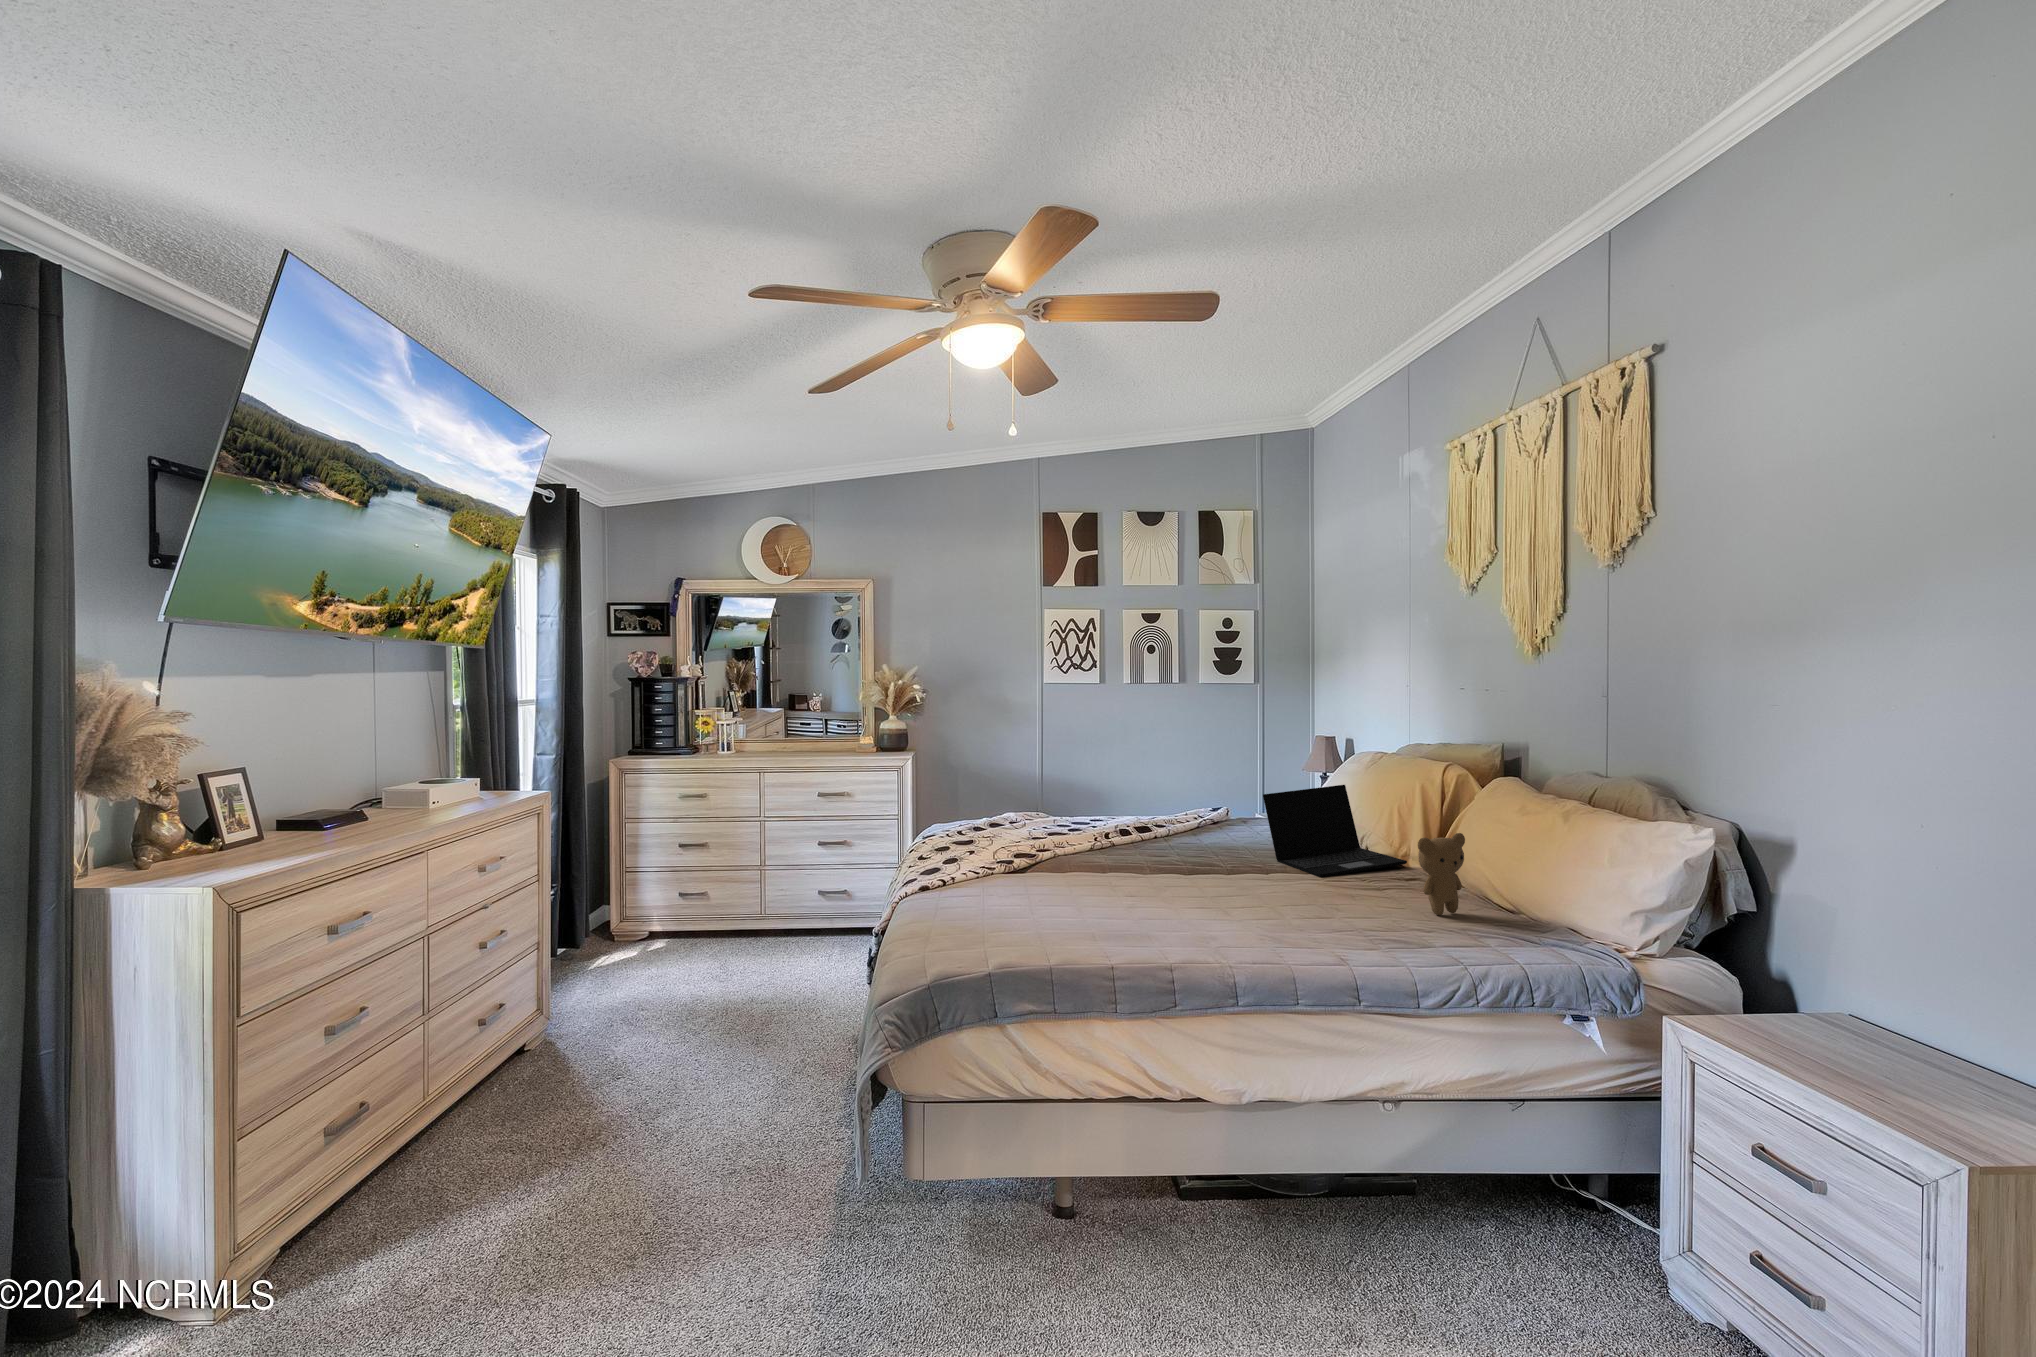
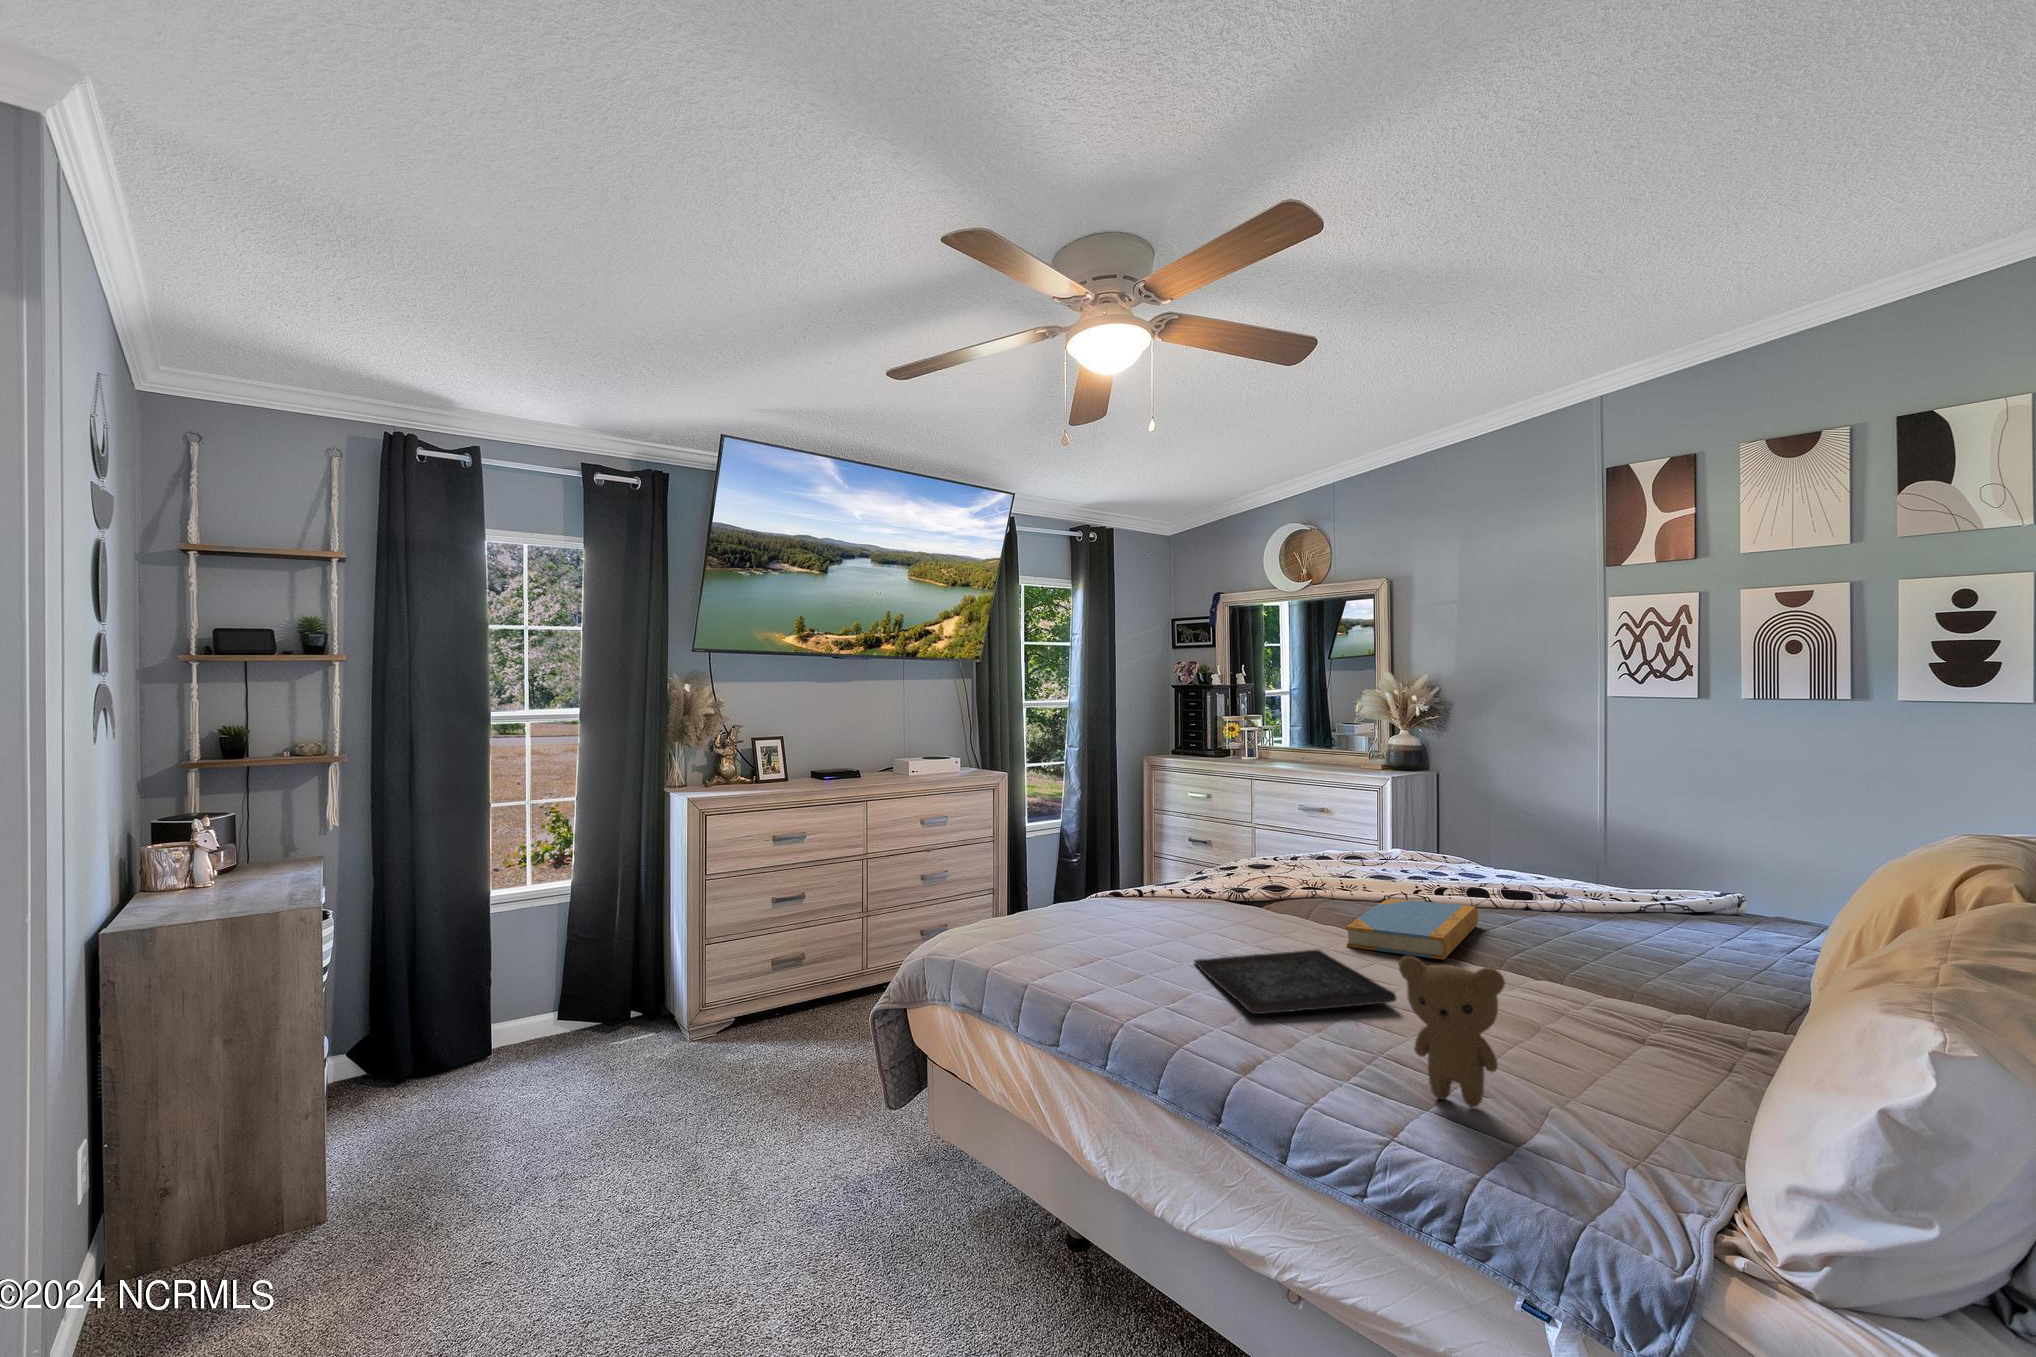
laptop: present [1263,785,1407,877] -> none [1474,869,1698,1044]
book: none [1139,828,1248,869] -> present [1346,899,1478,960]
tray: none [1176,873,1313,913] -> present [1194,950,1396,1014]

